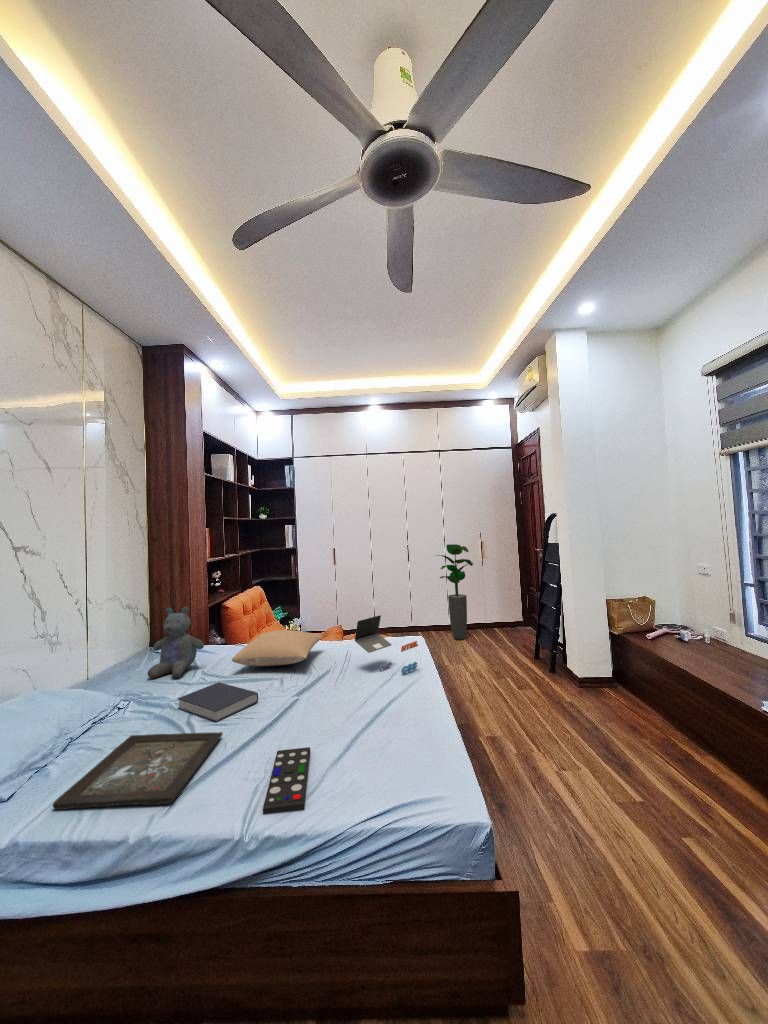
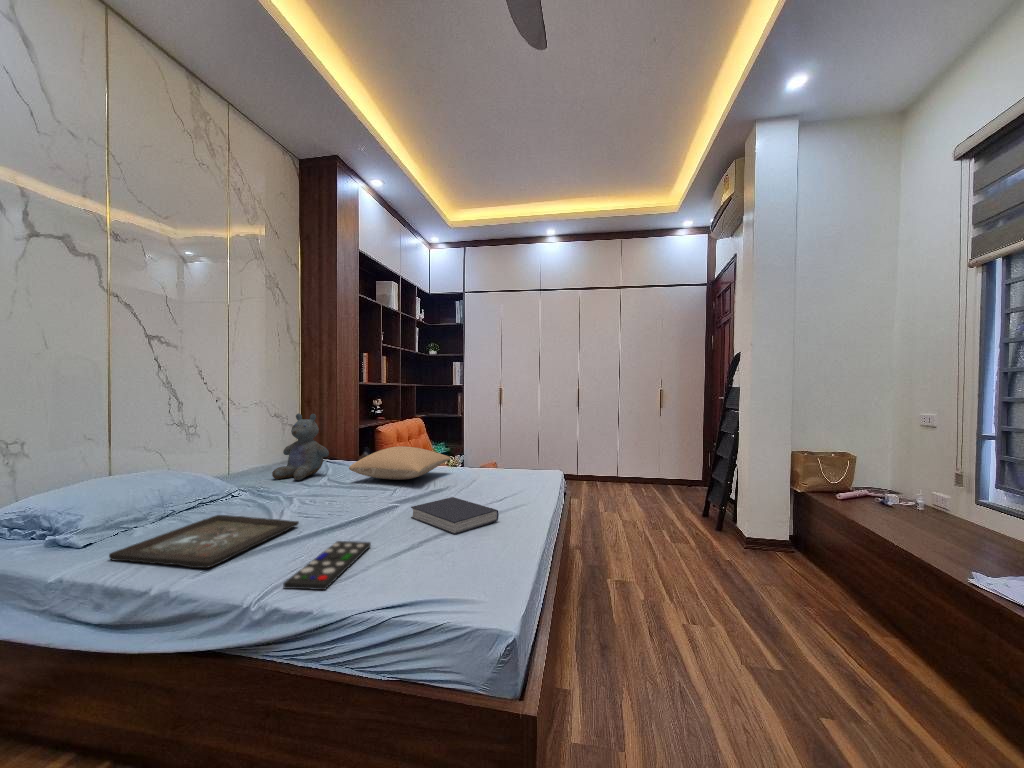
potted plant: present [440,544,473,640] -> none [603,388,648,491]
laptop: present [355,615,418,674] -> none [472,436,538,498]
book: present [178,682,258,722] -> present [411,497,499,534]

